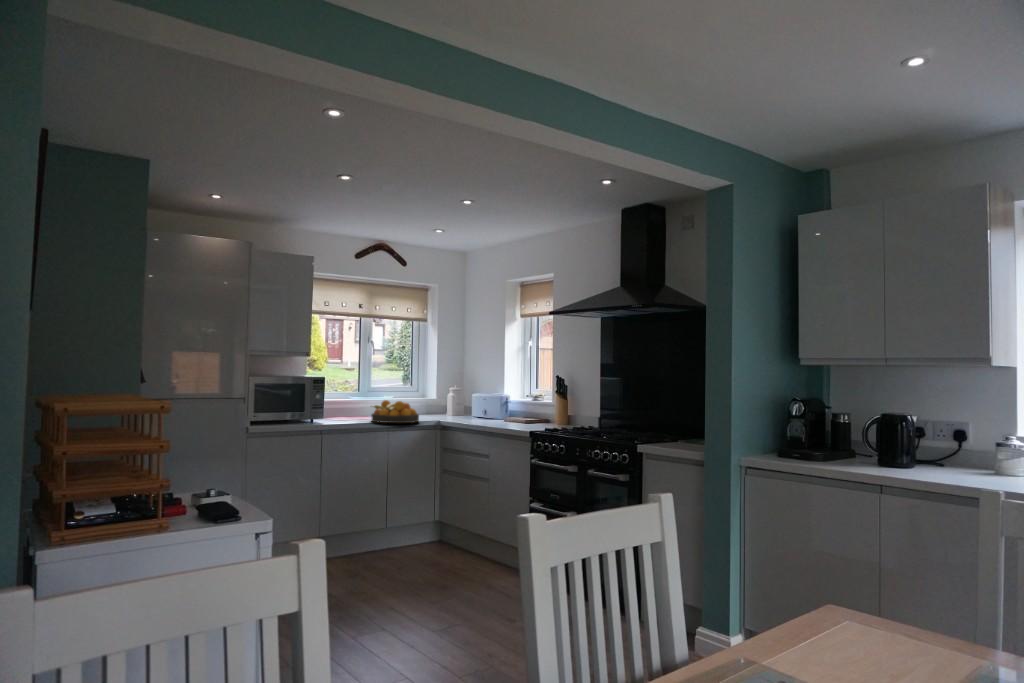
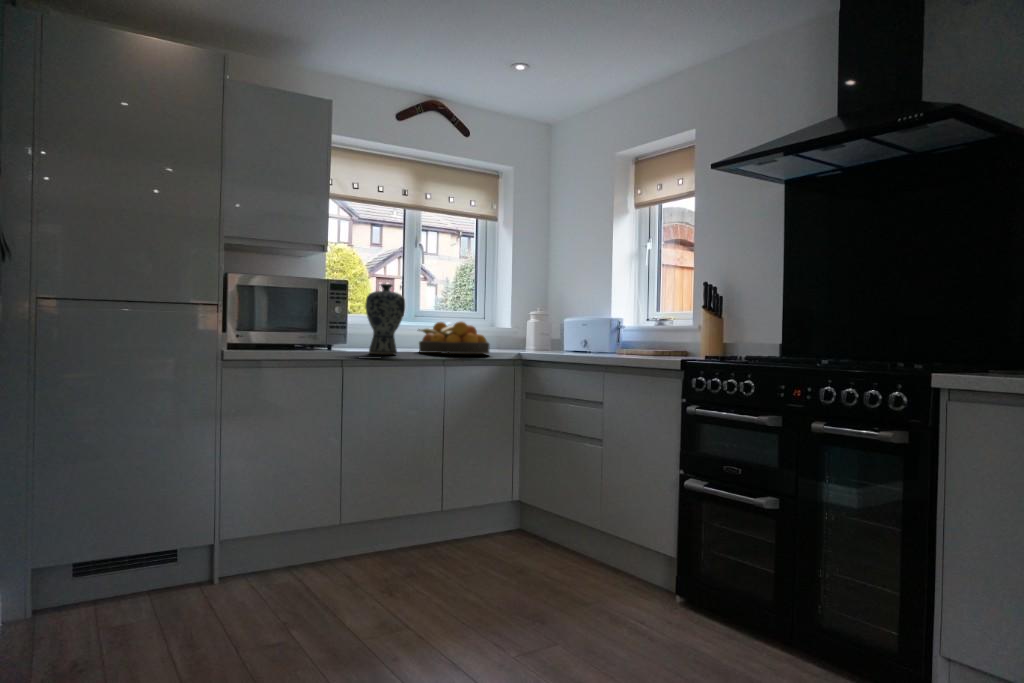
vase: none [336,379,362,425] -> present [365,284,405,354]

